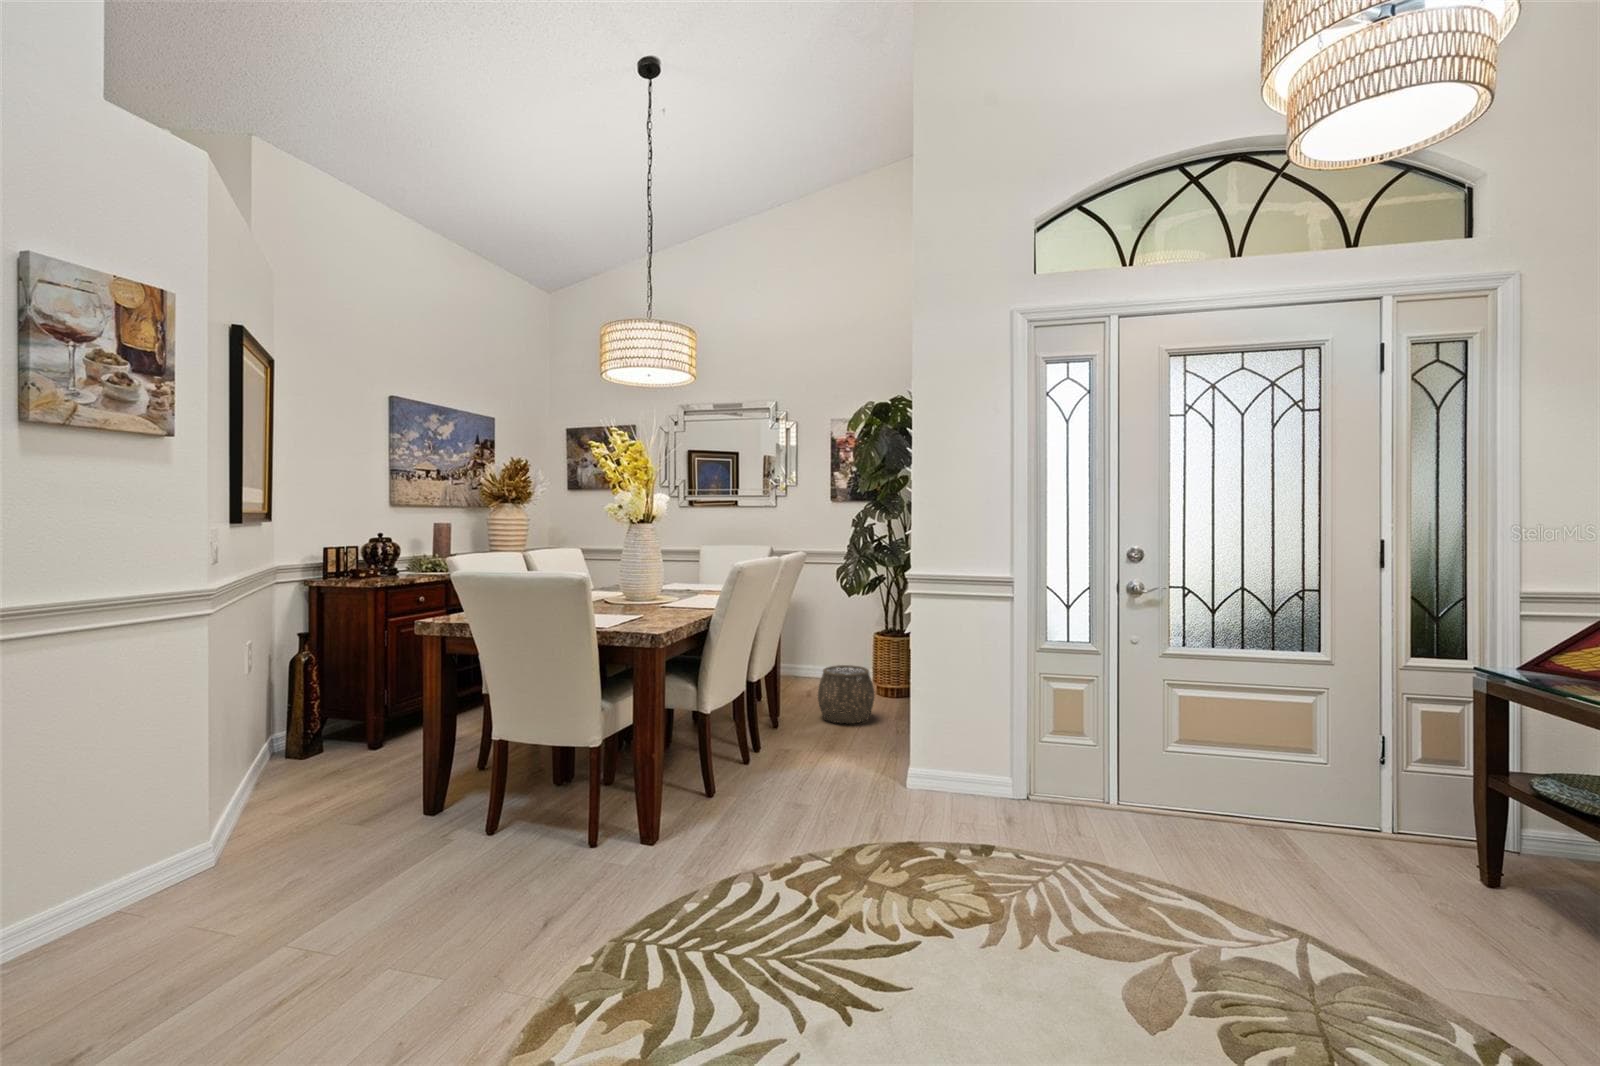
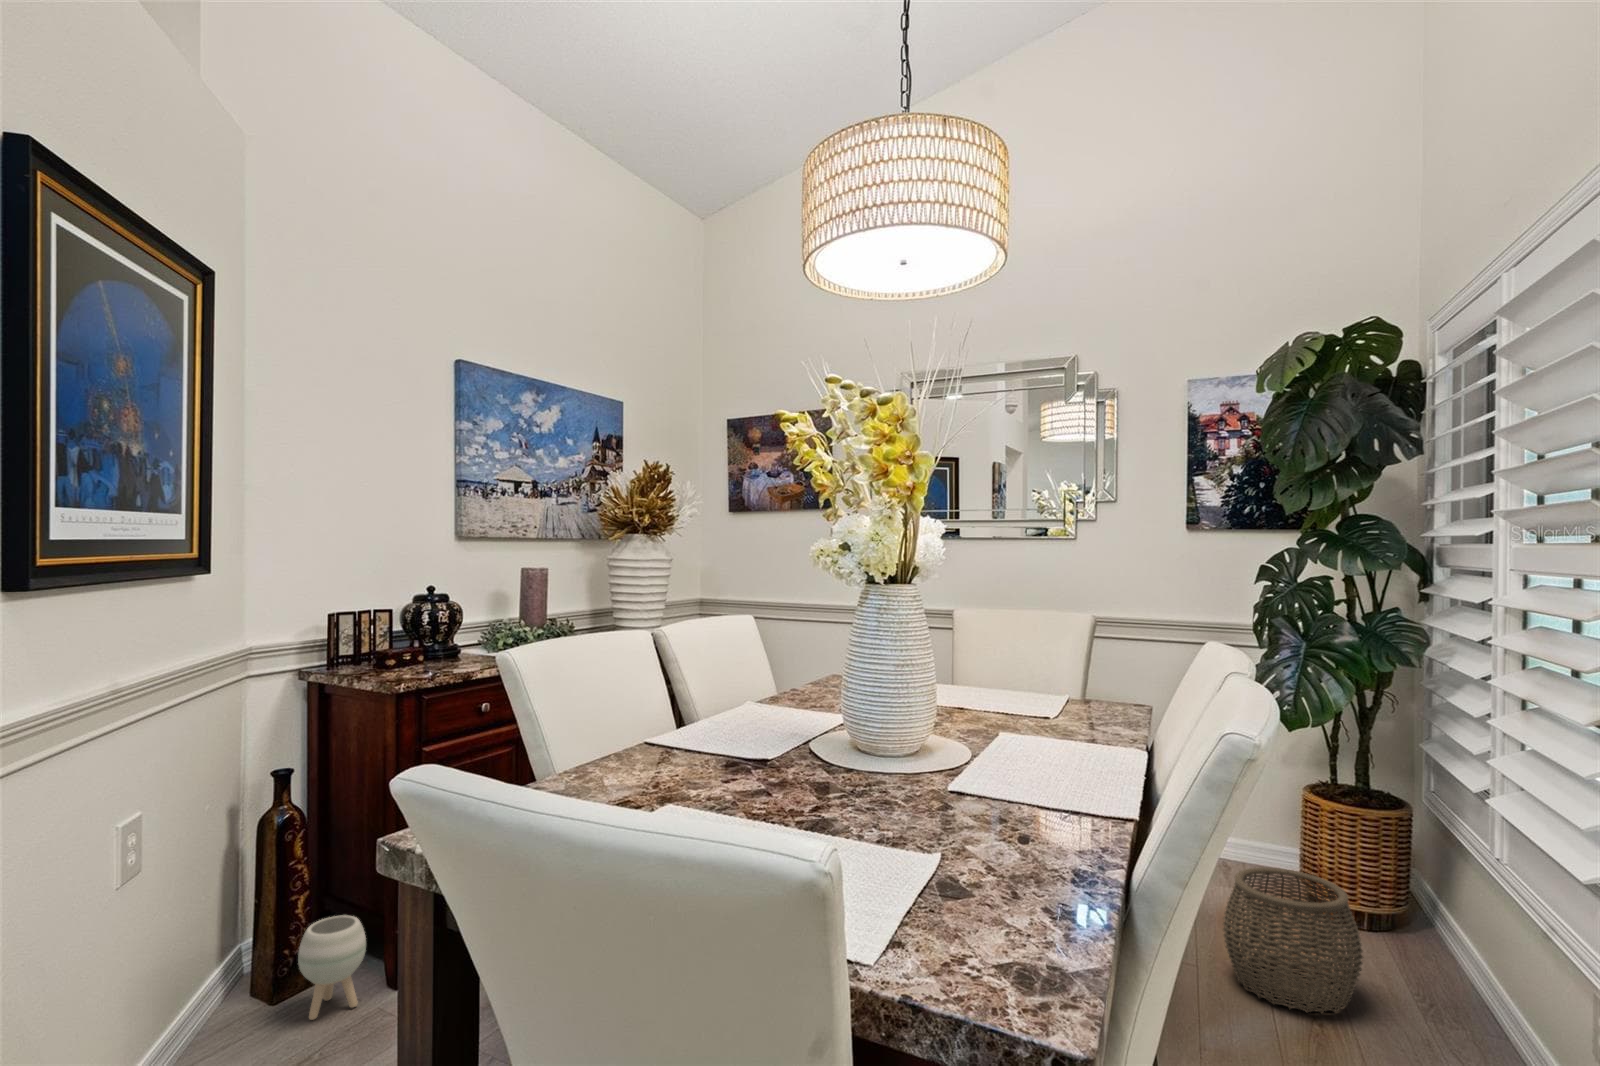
planter: none [322,710,360,761] -> present [298,915,366,1020]

